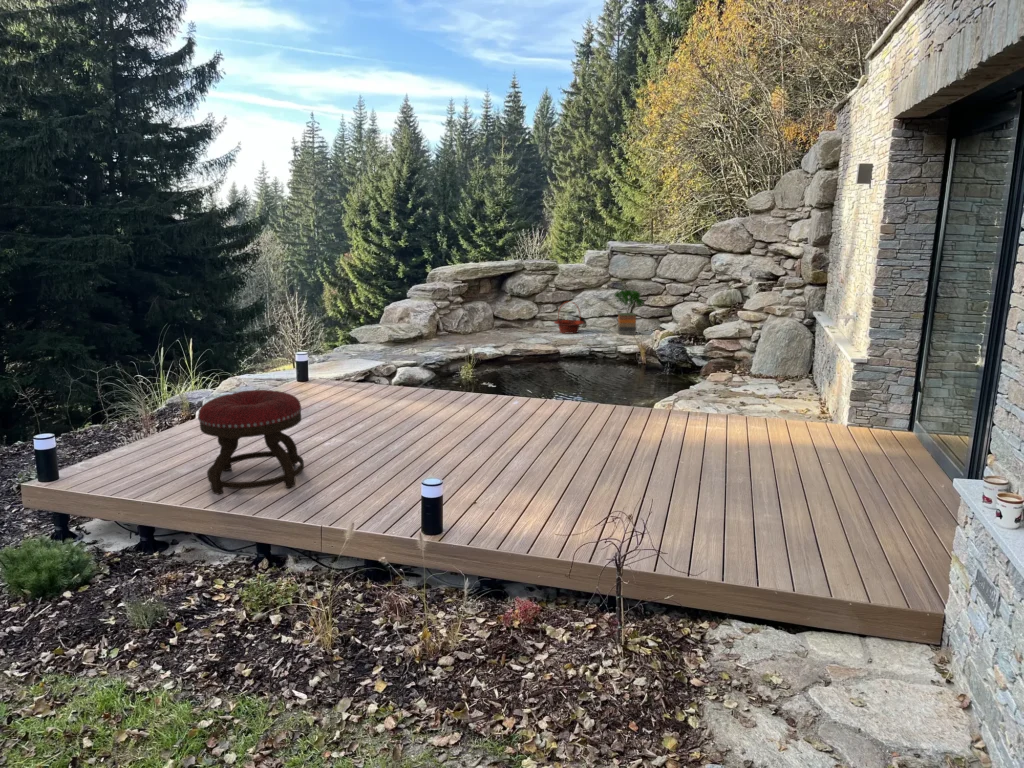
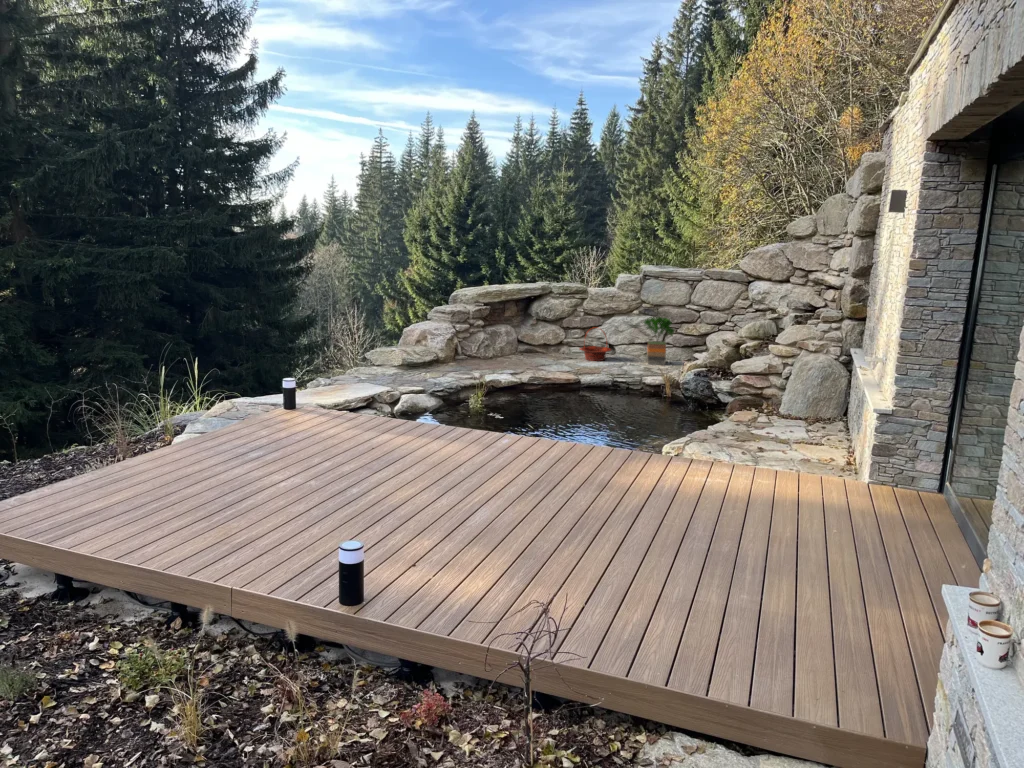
ottoman: present [198,390,304,494] -> none [137,418,251,528]

